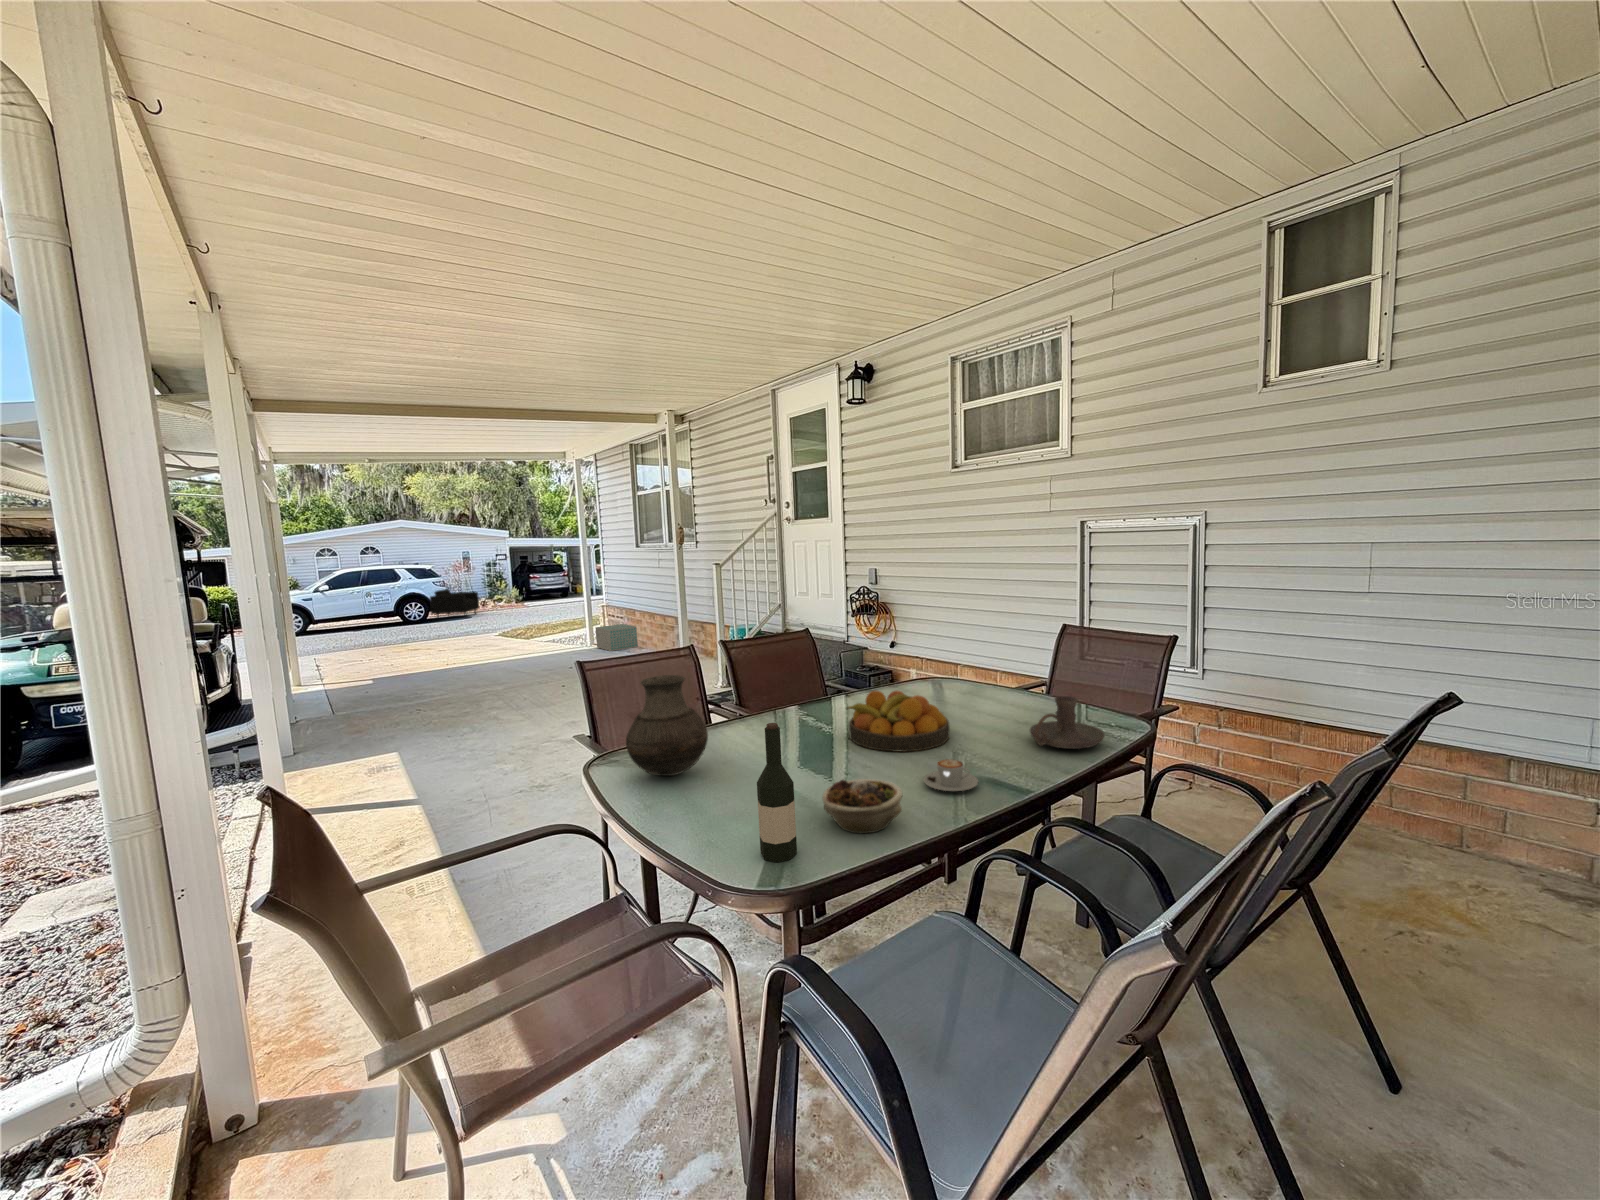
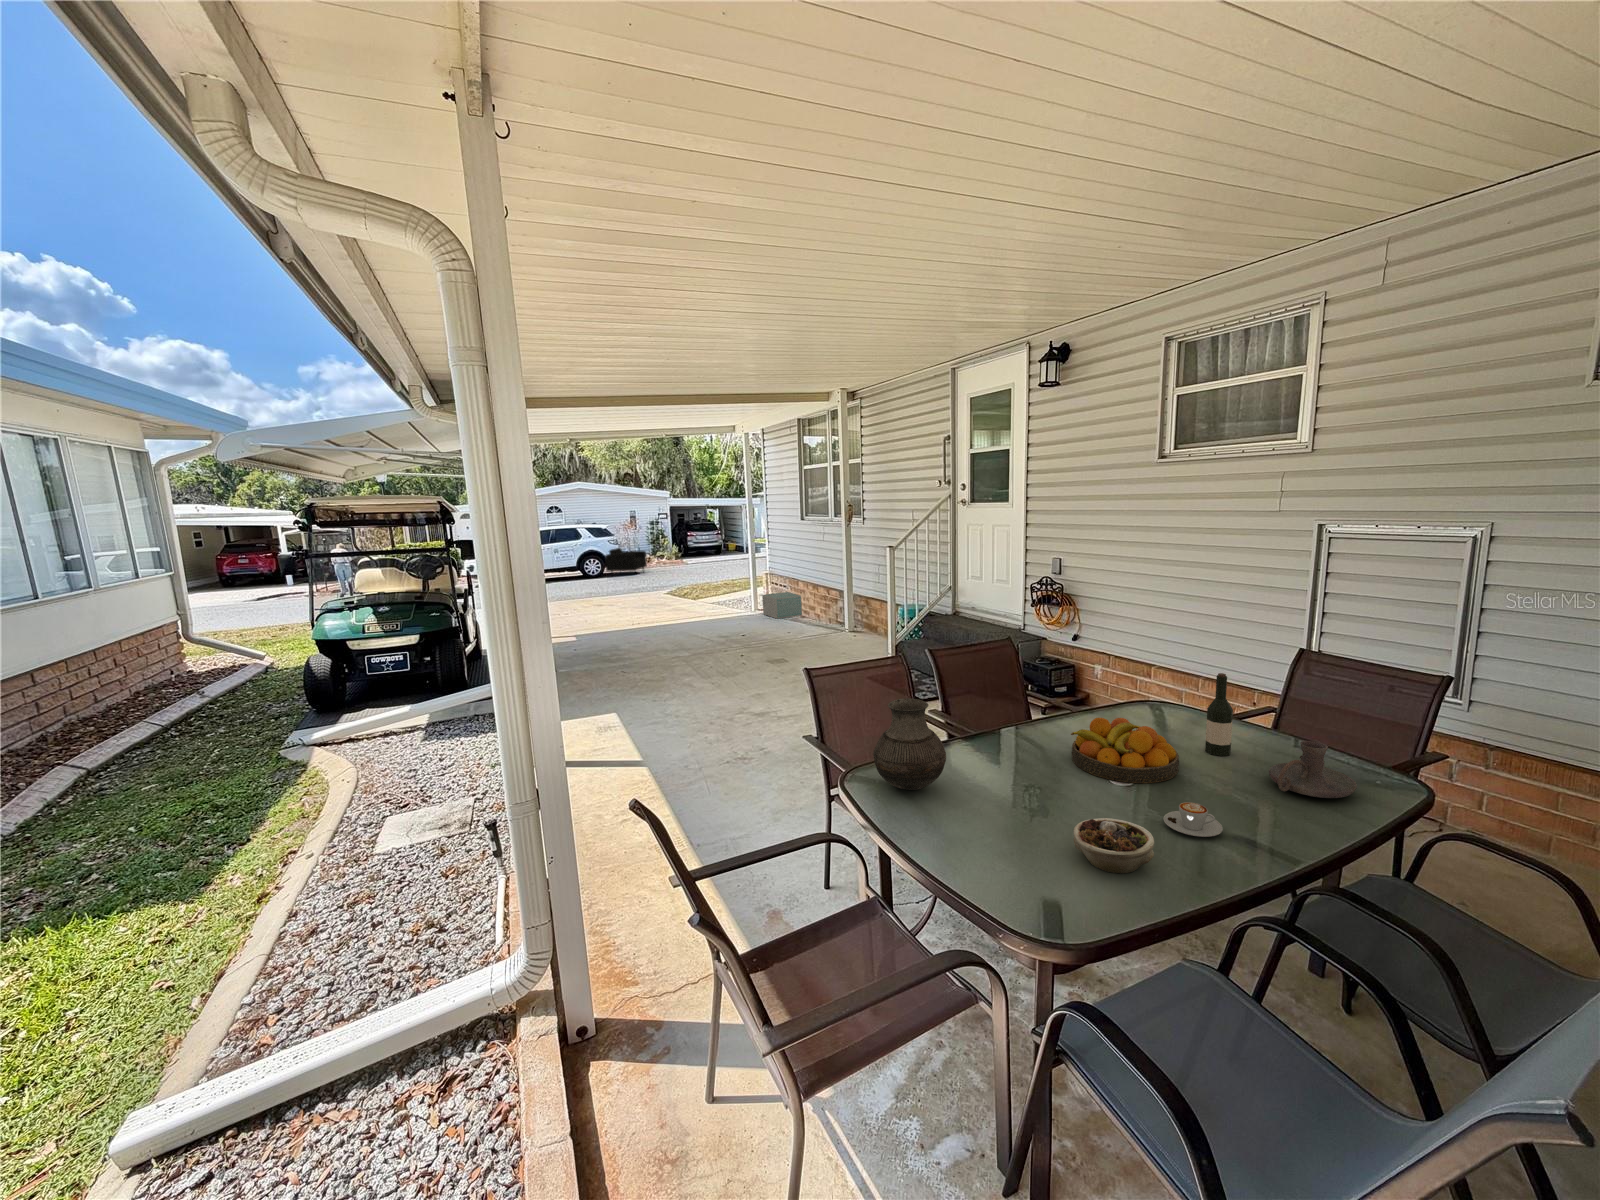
wine bottle: present [757,723,797,862] -> present [1205,673,1233,756]

